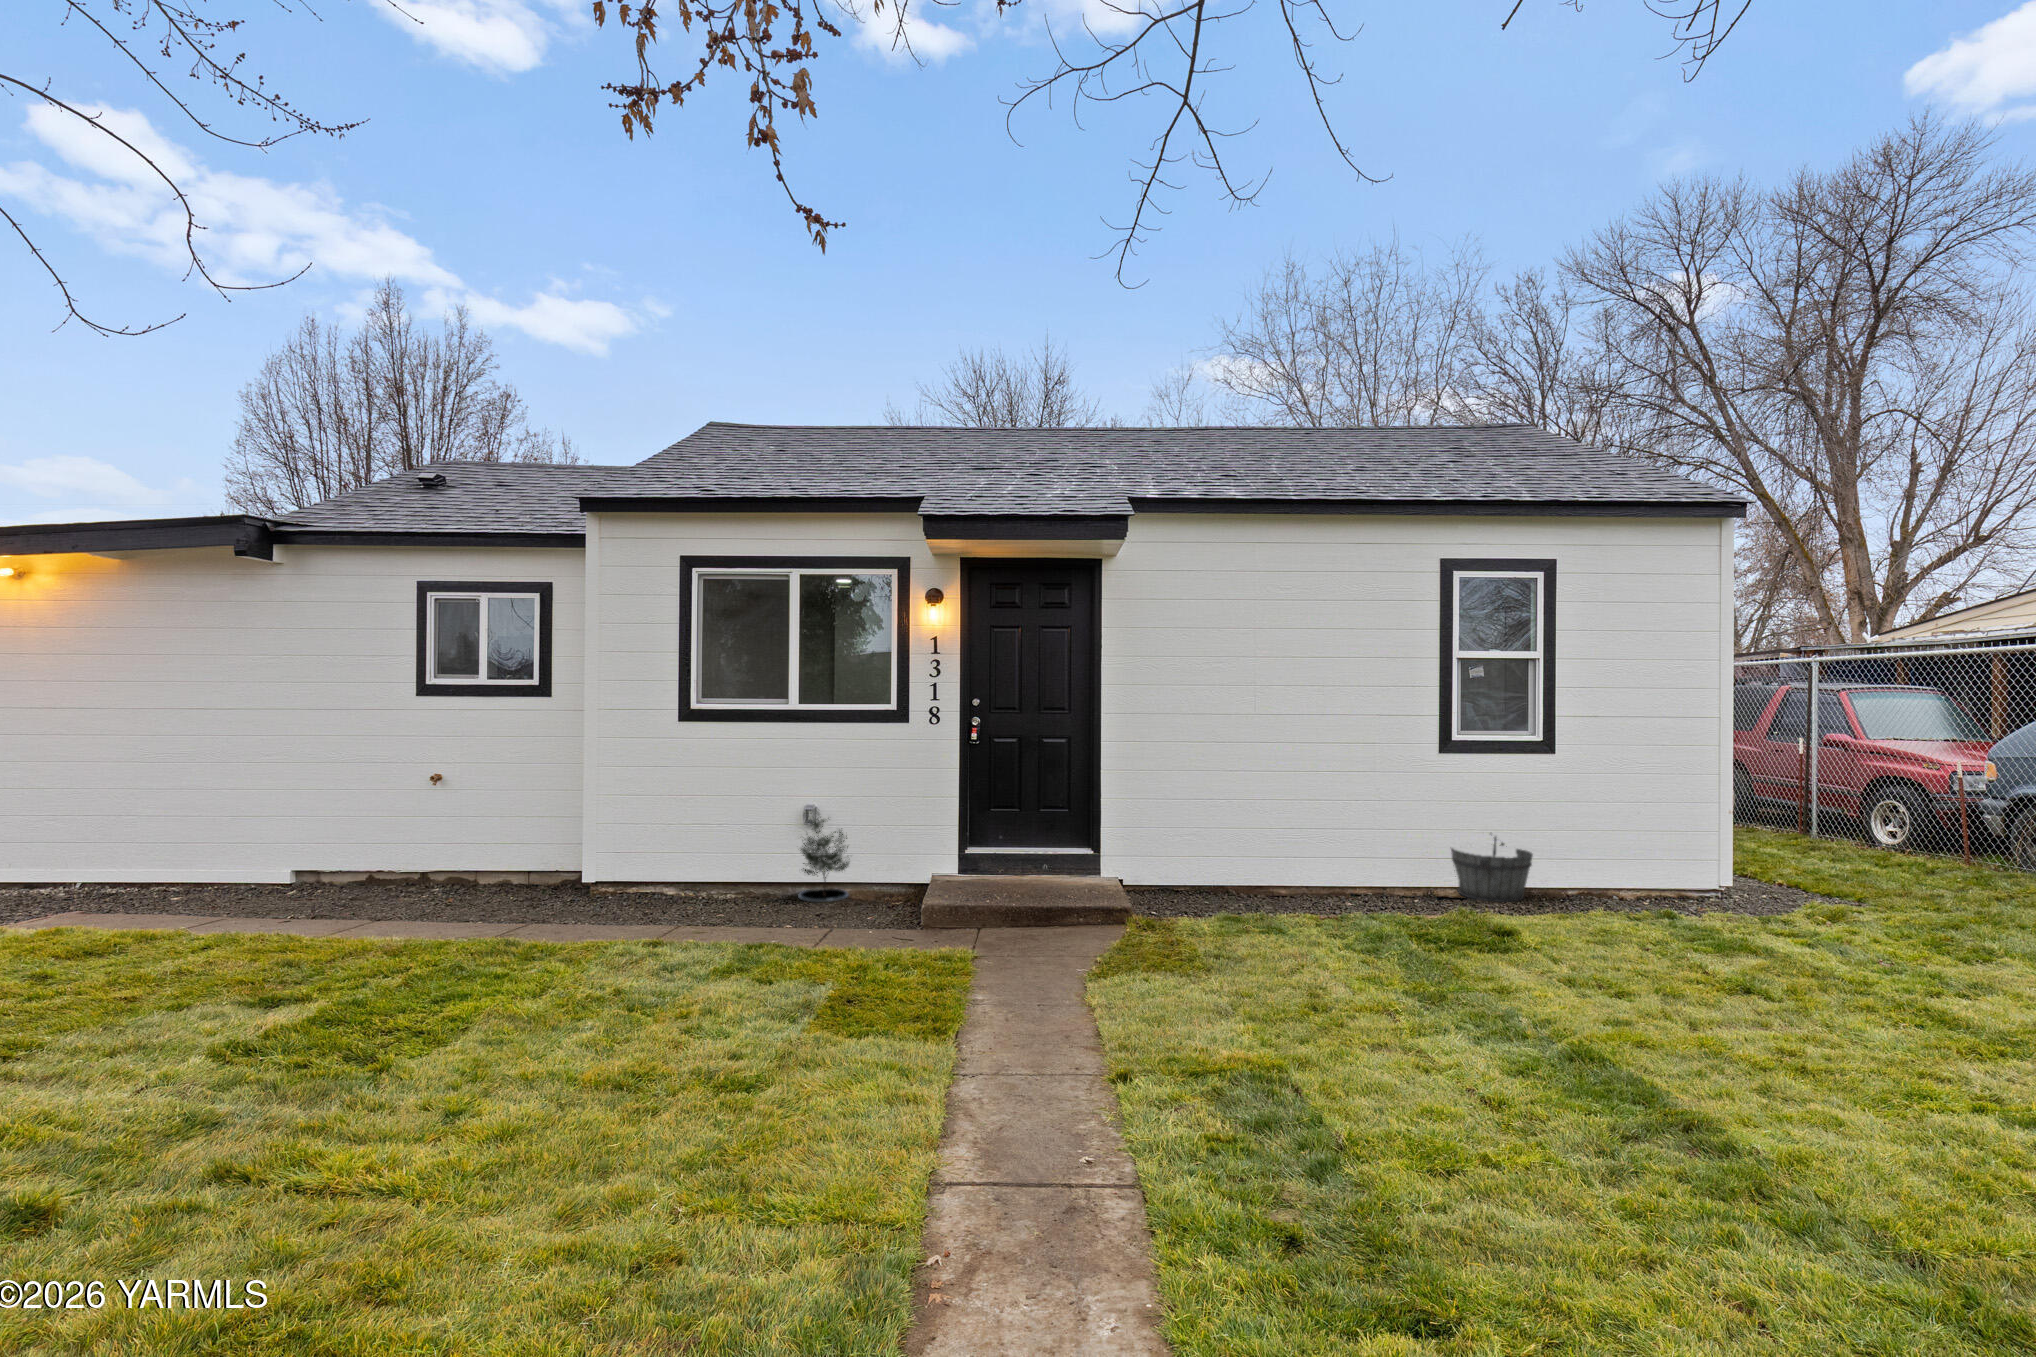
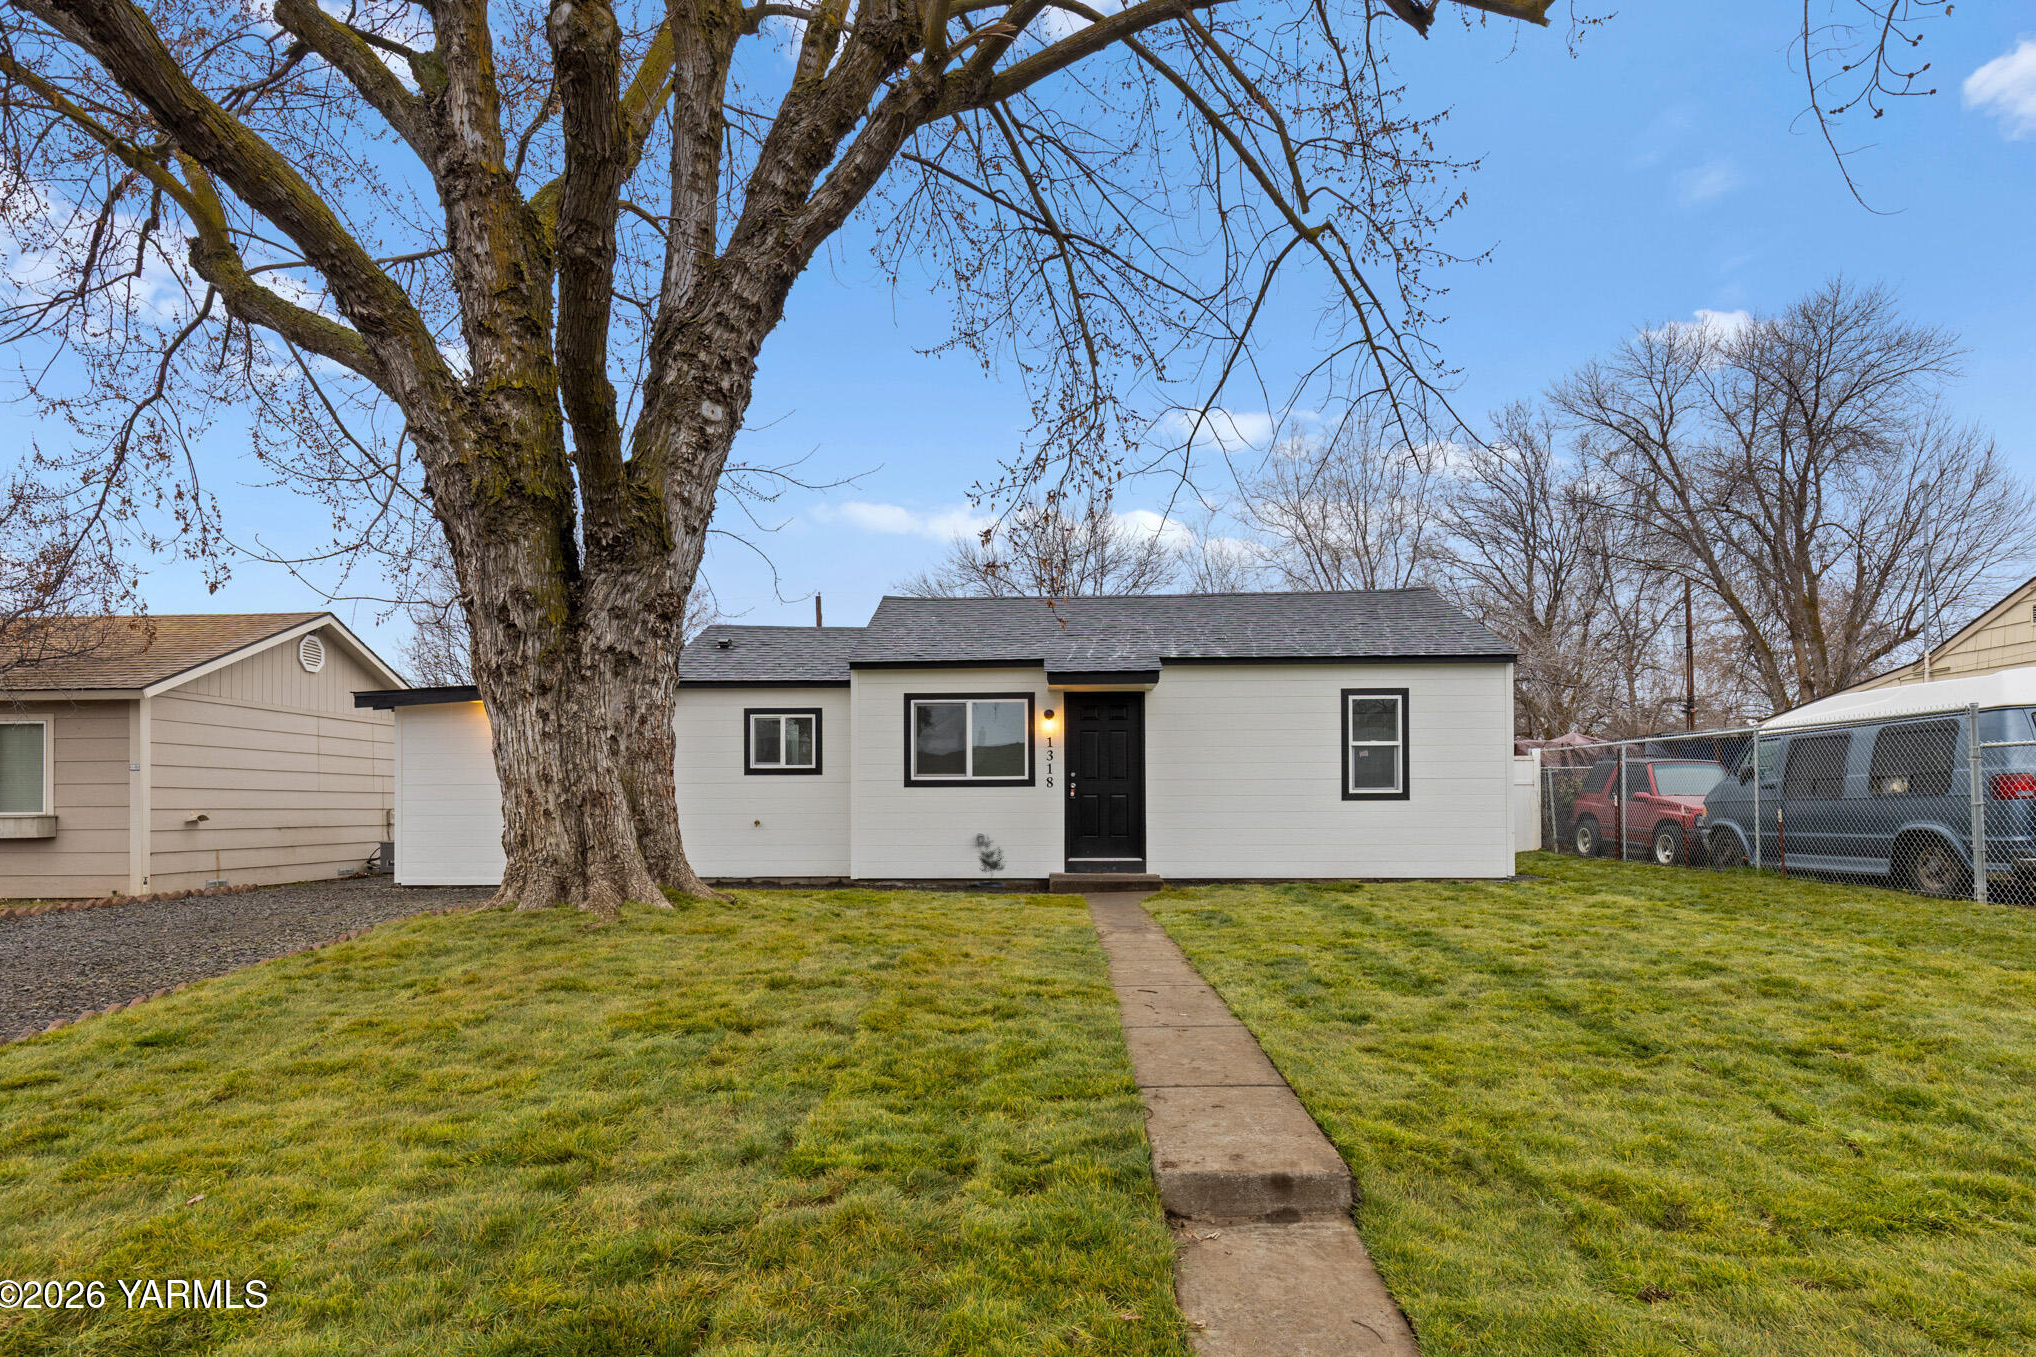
wooden bucket: present [1451,837,1533,902] -> none [1350,847,1396,885]

